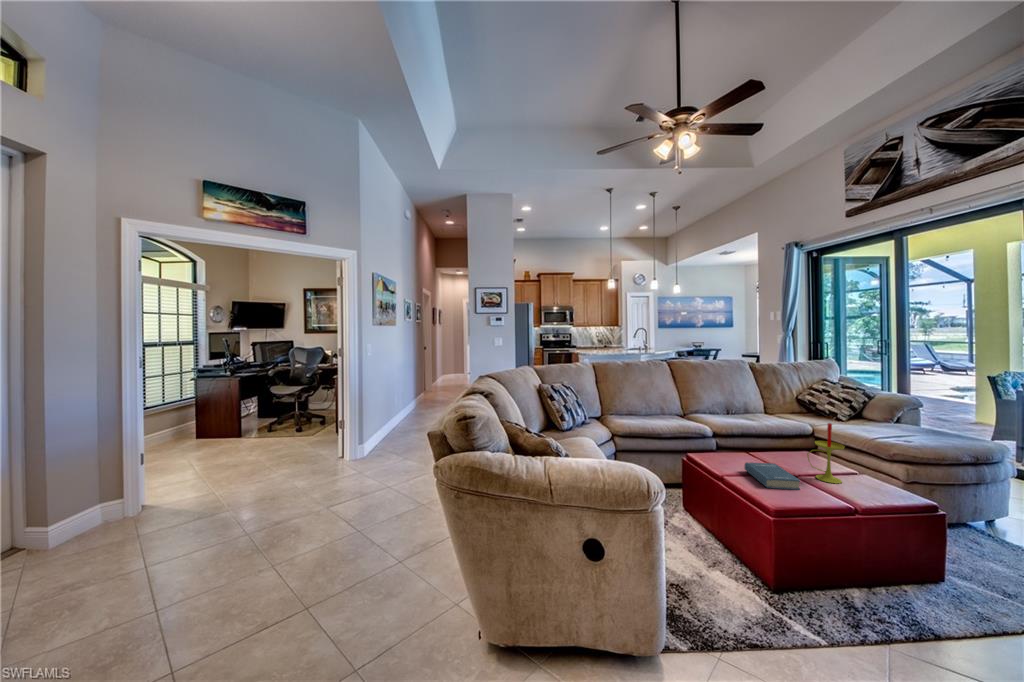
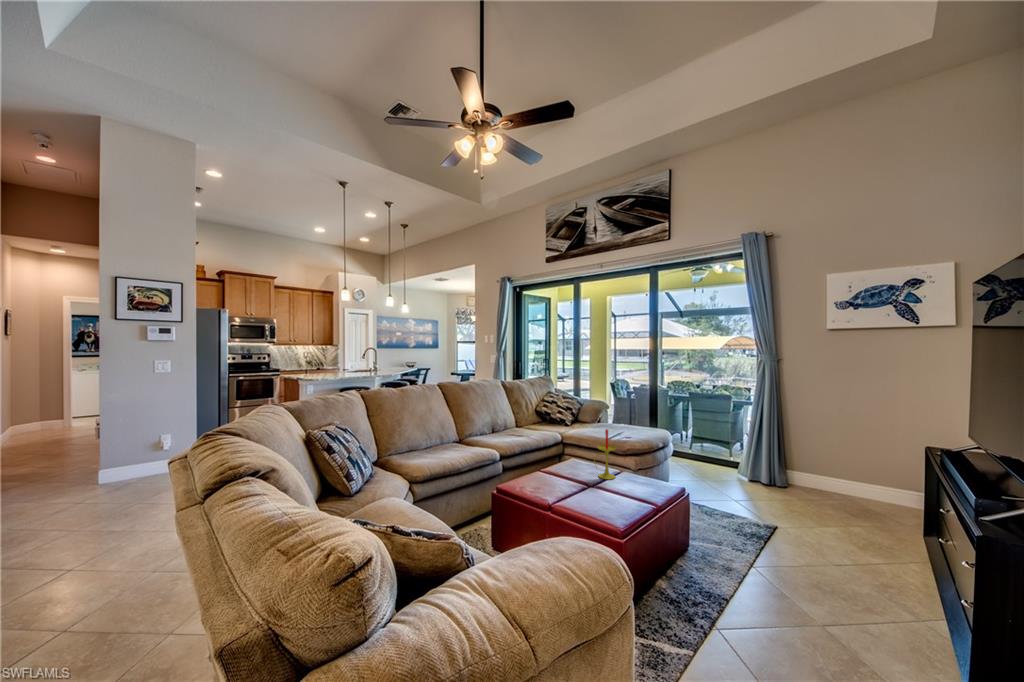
book: present [744,463,800,490] -> none [556,473,603,499]

